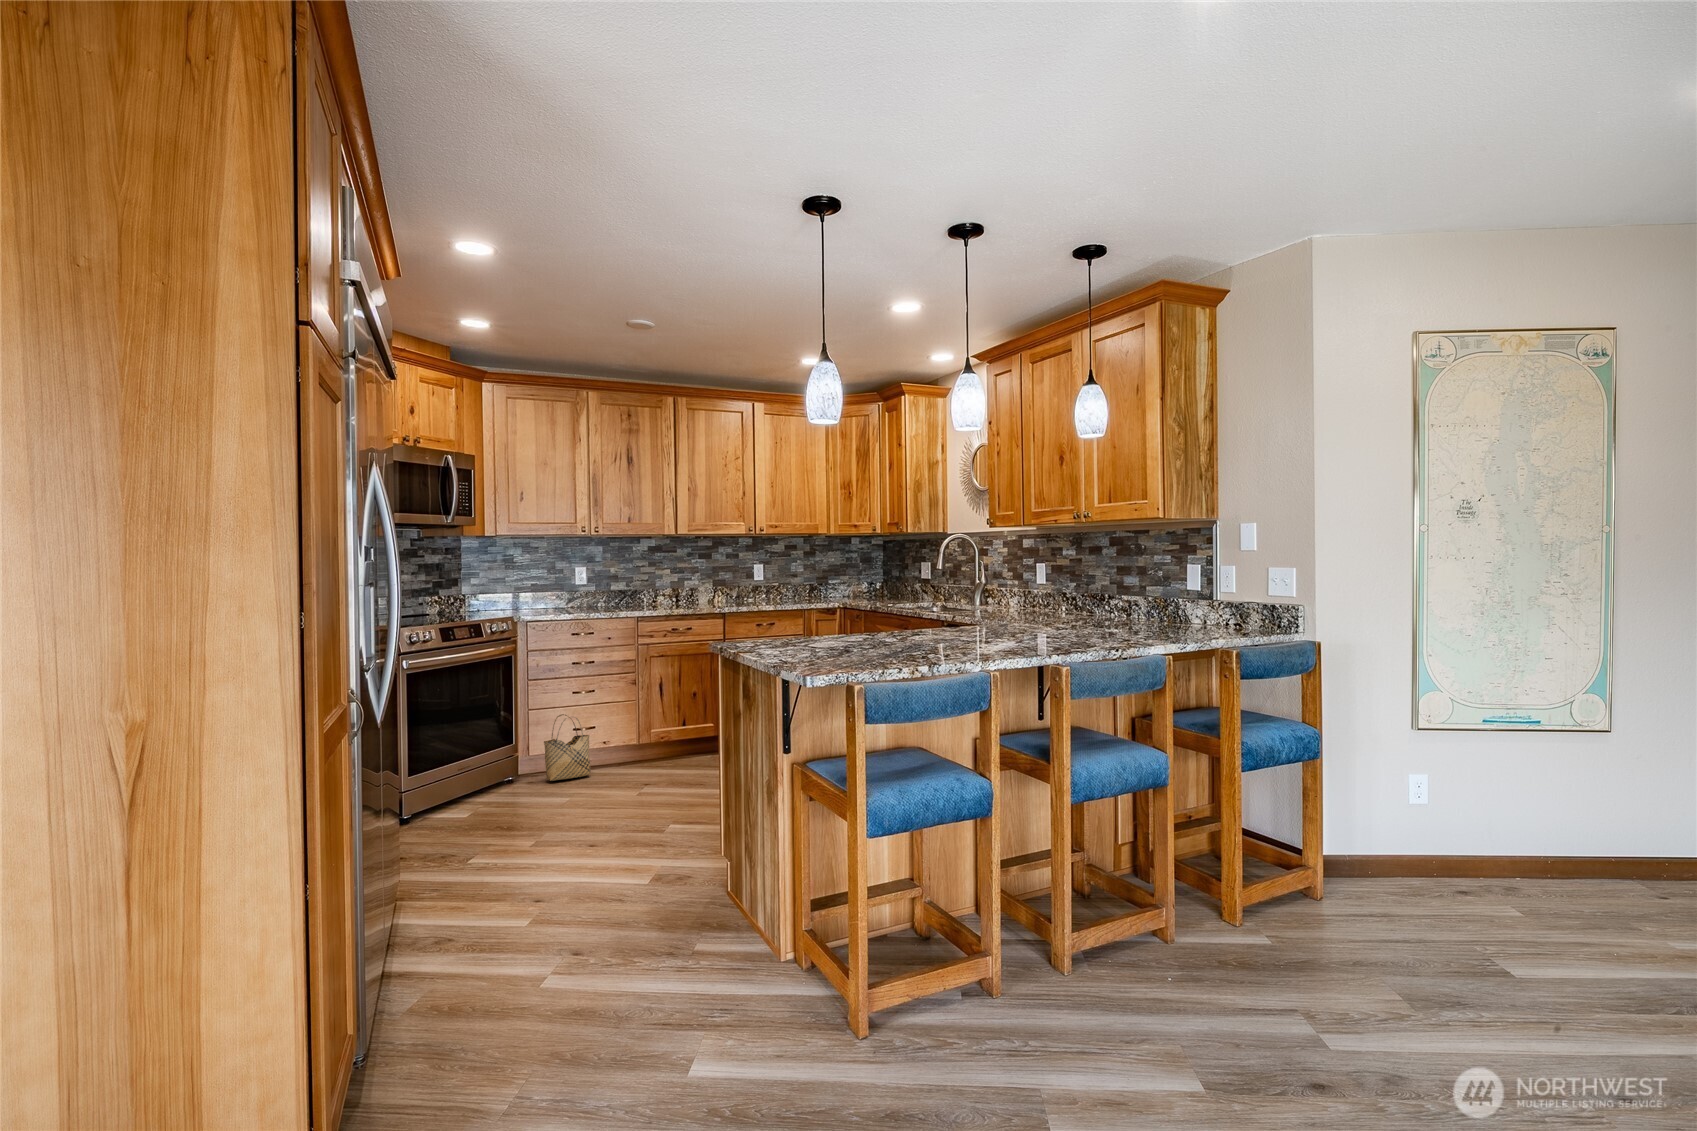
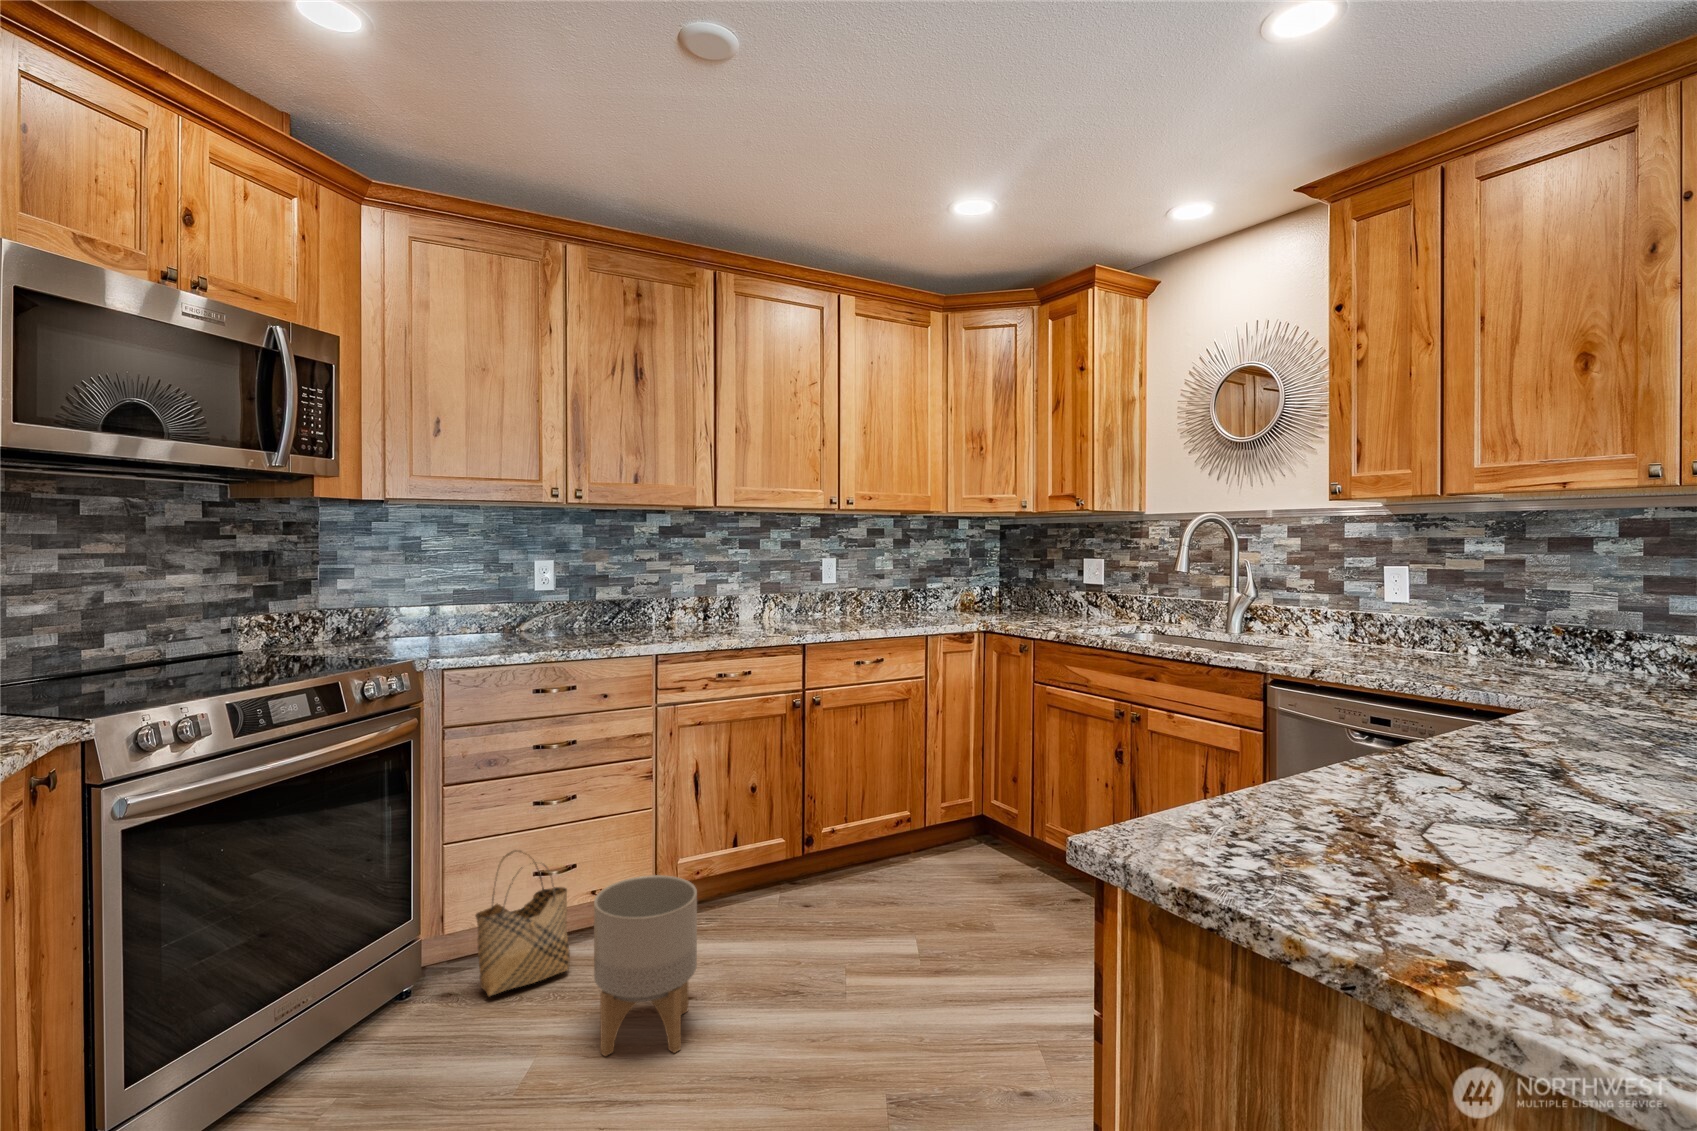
planter: none [598,721,648,797] -> present [594,875,697,1056]

